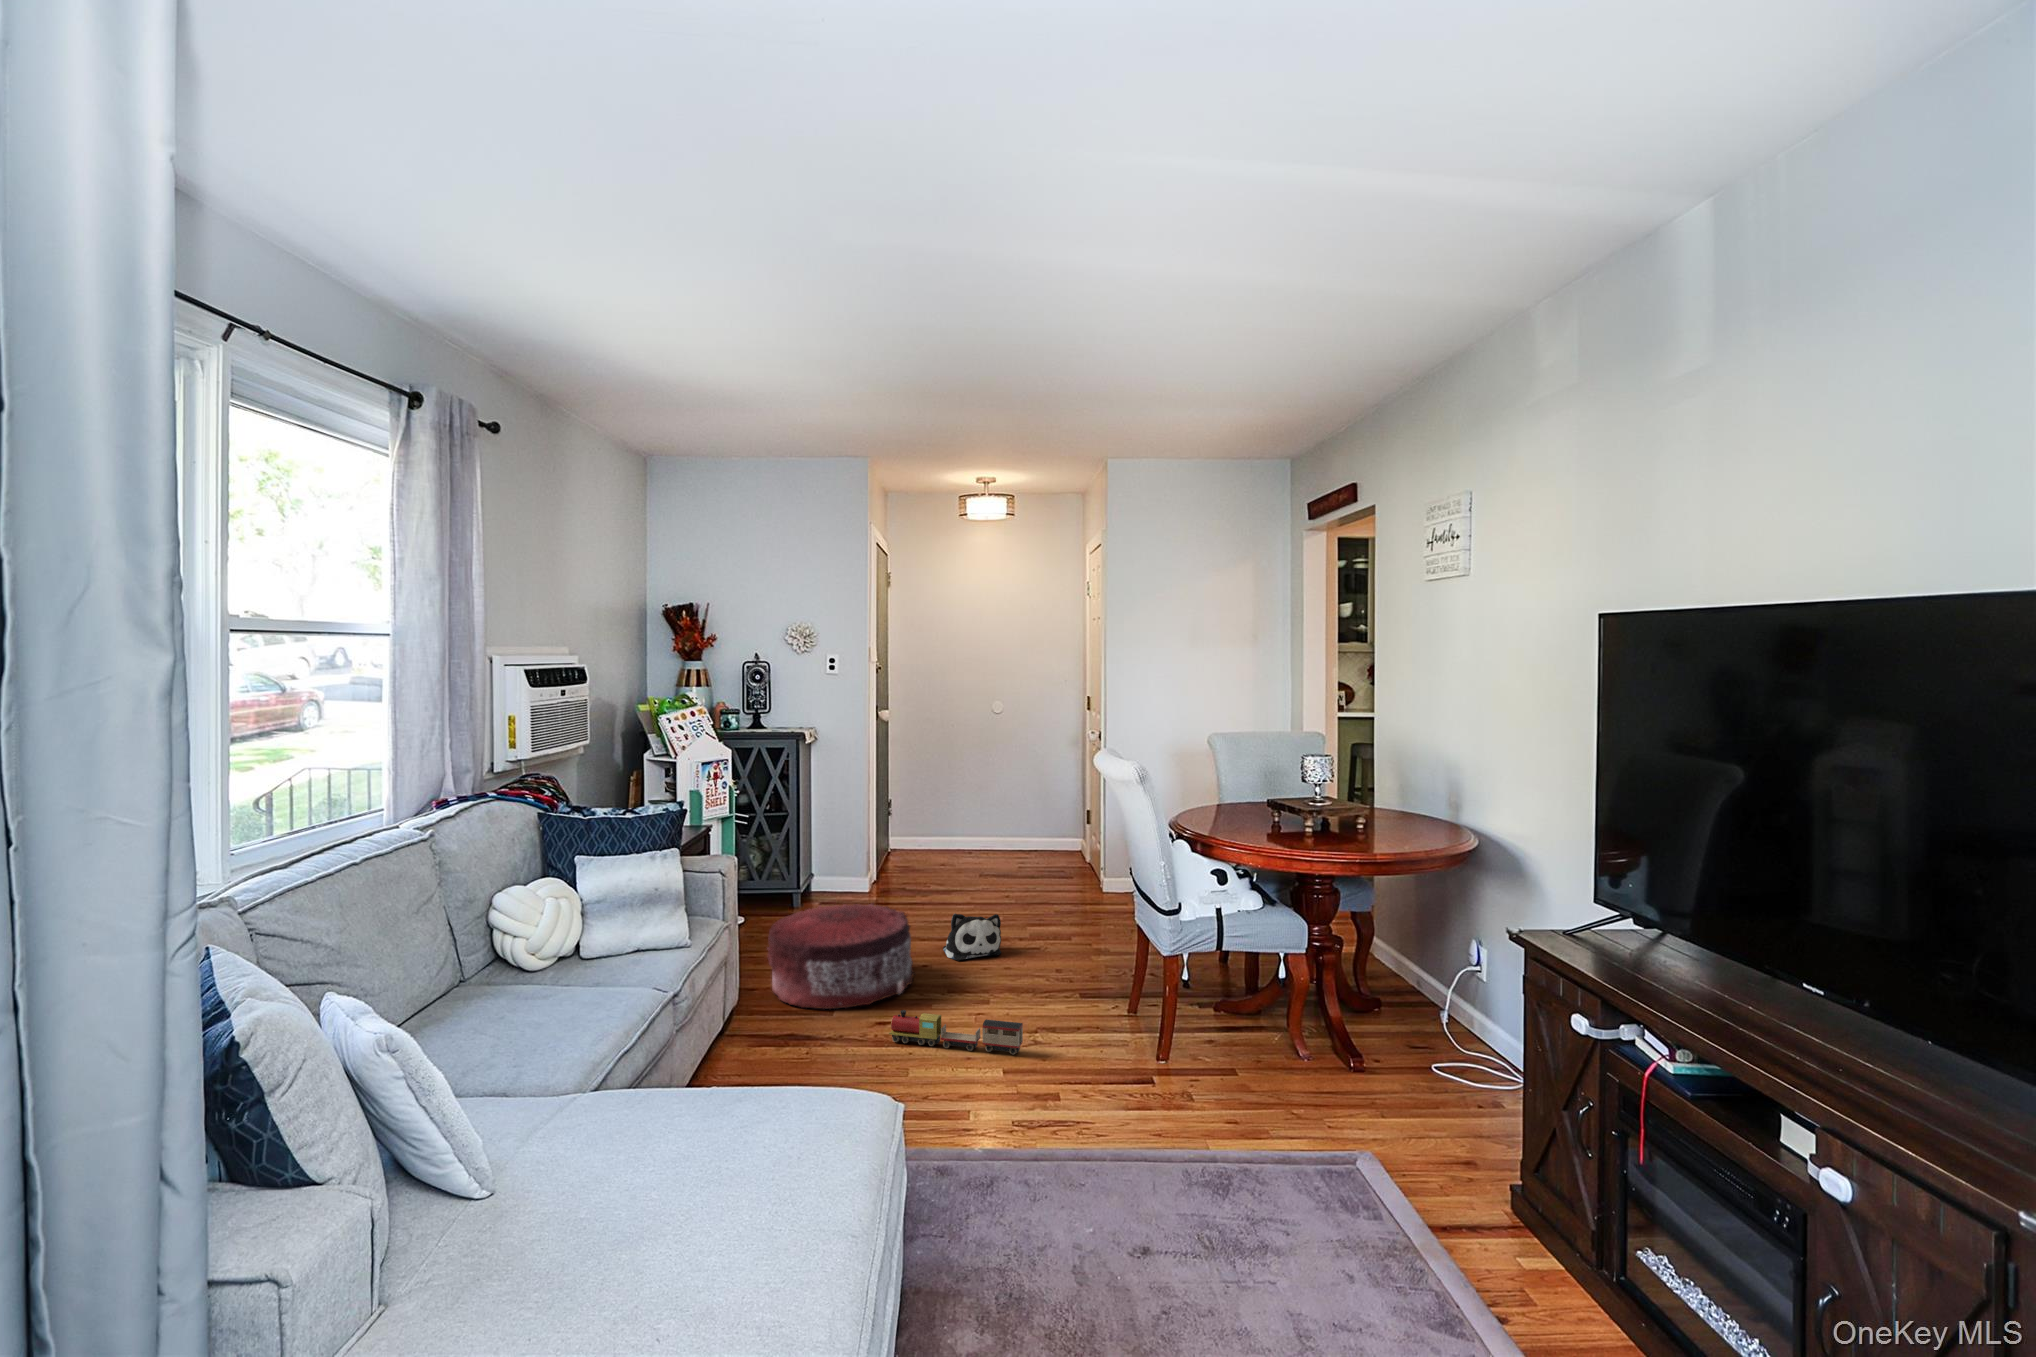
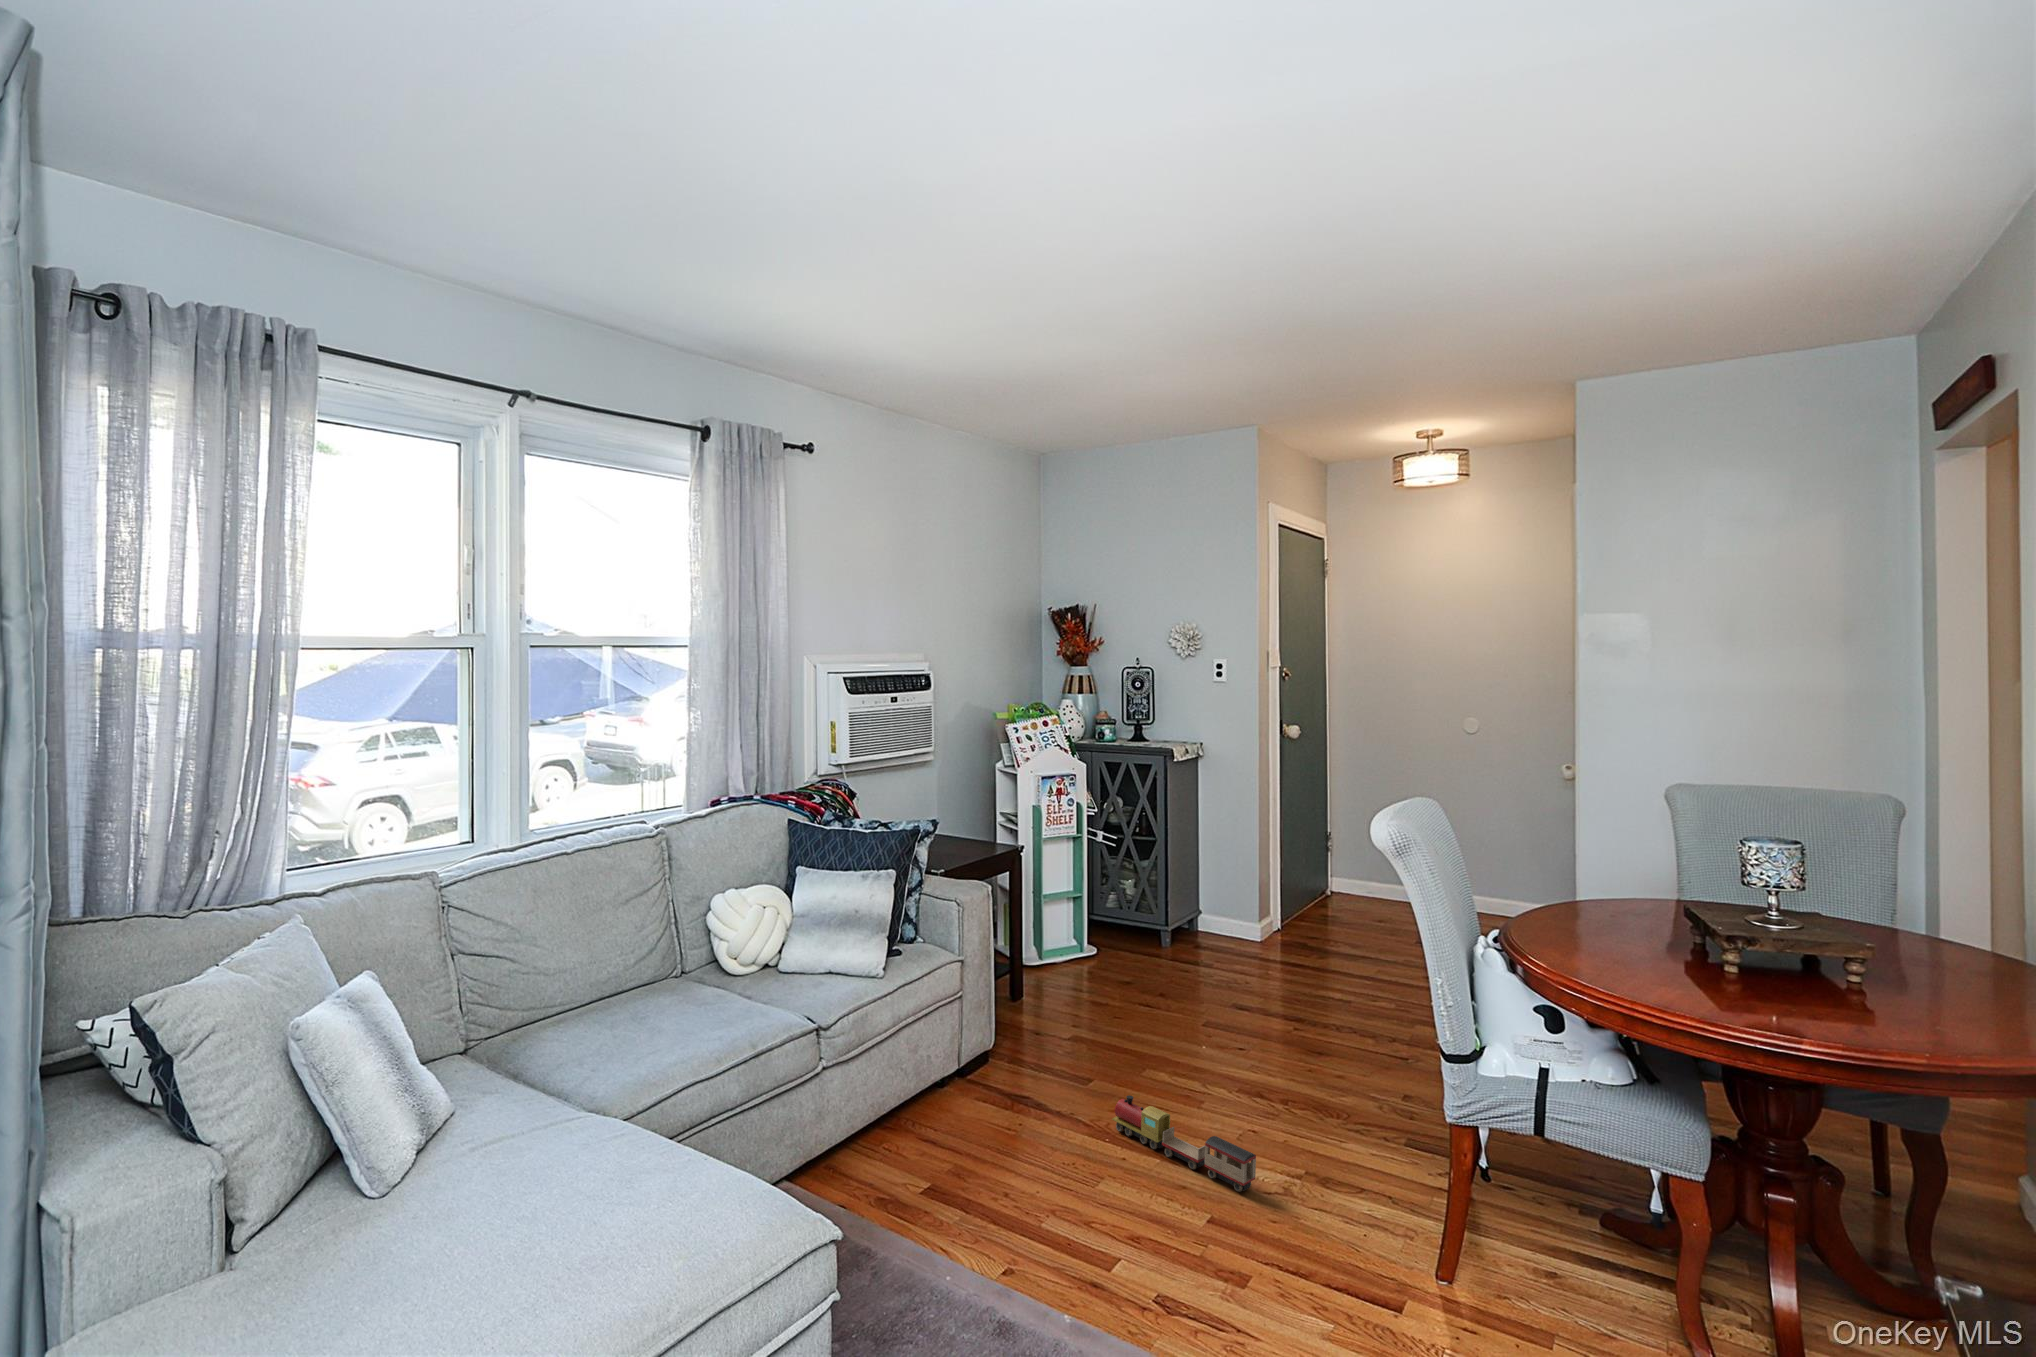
pouf: present [767,904,915,1009] -> none [1044,947,1210,1076]
plush toy: present [943,914,1001,961] -> none [1272,988,1345,1051]

